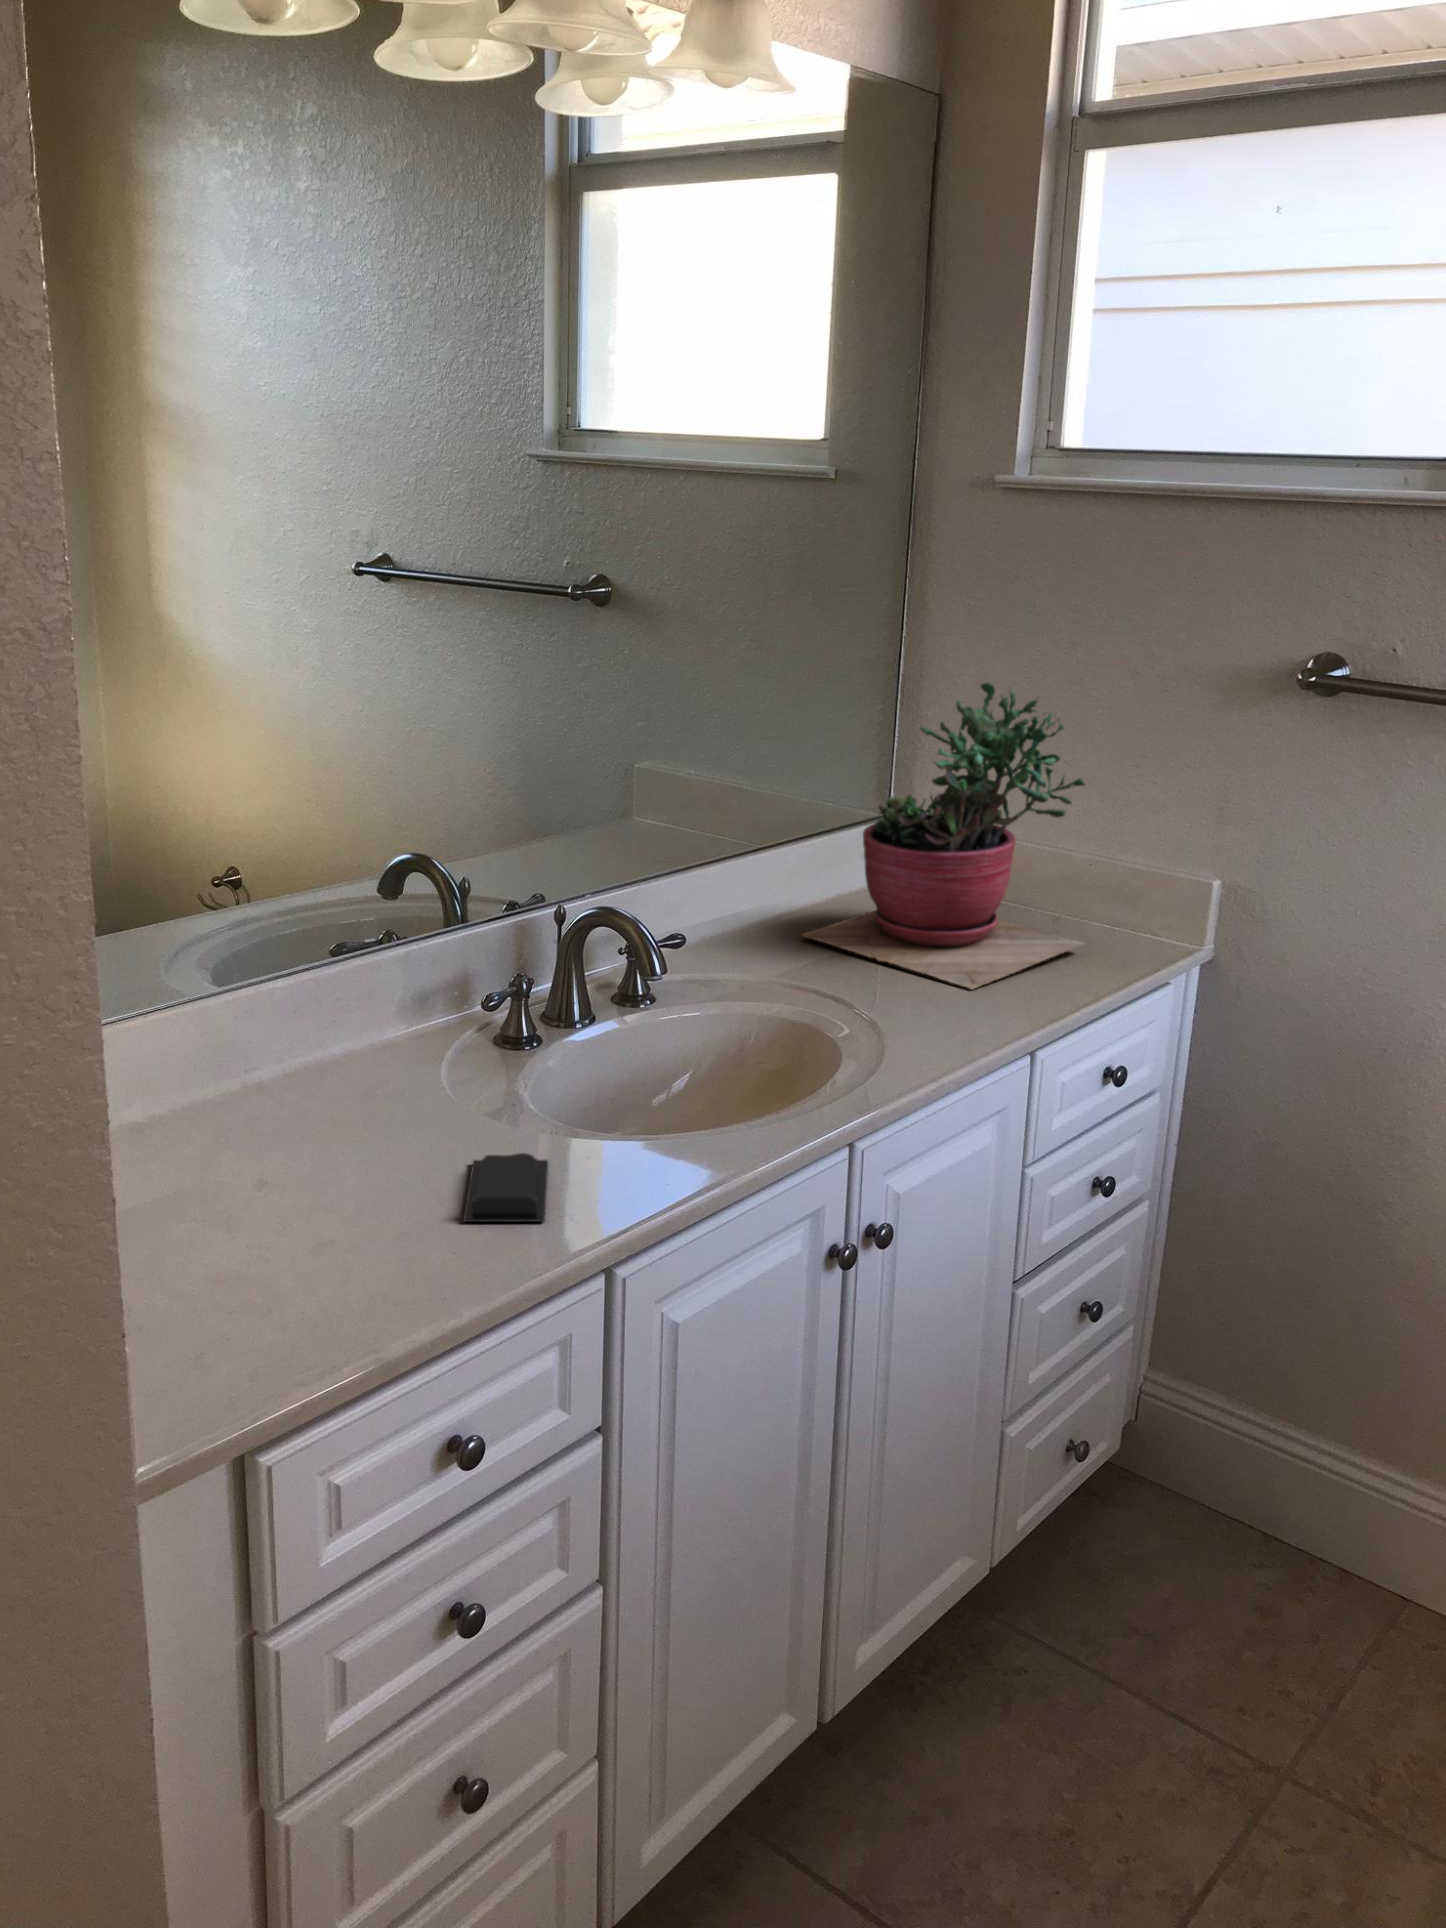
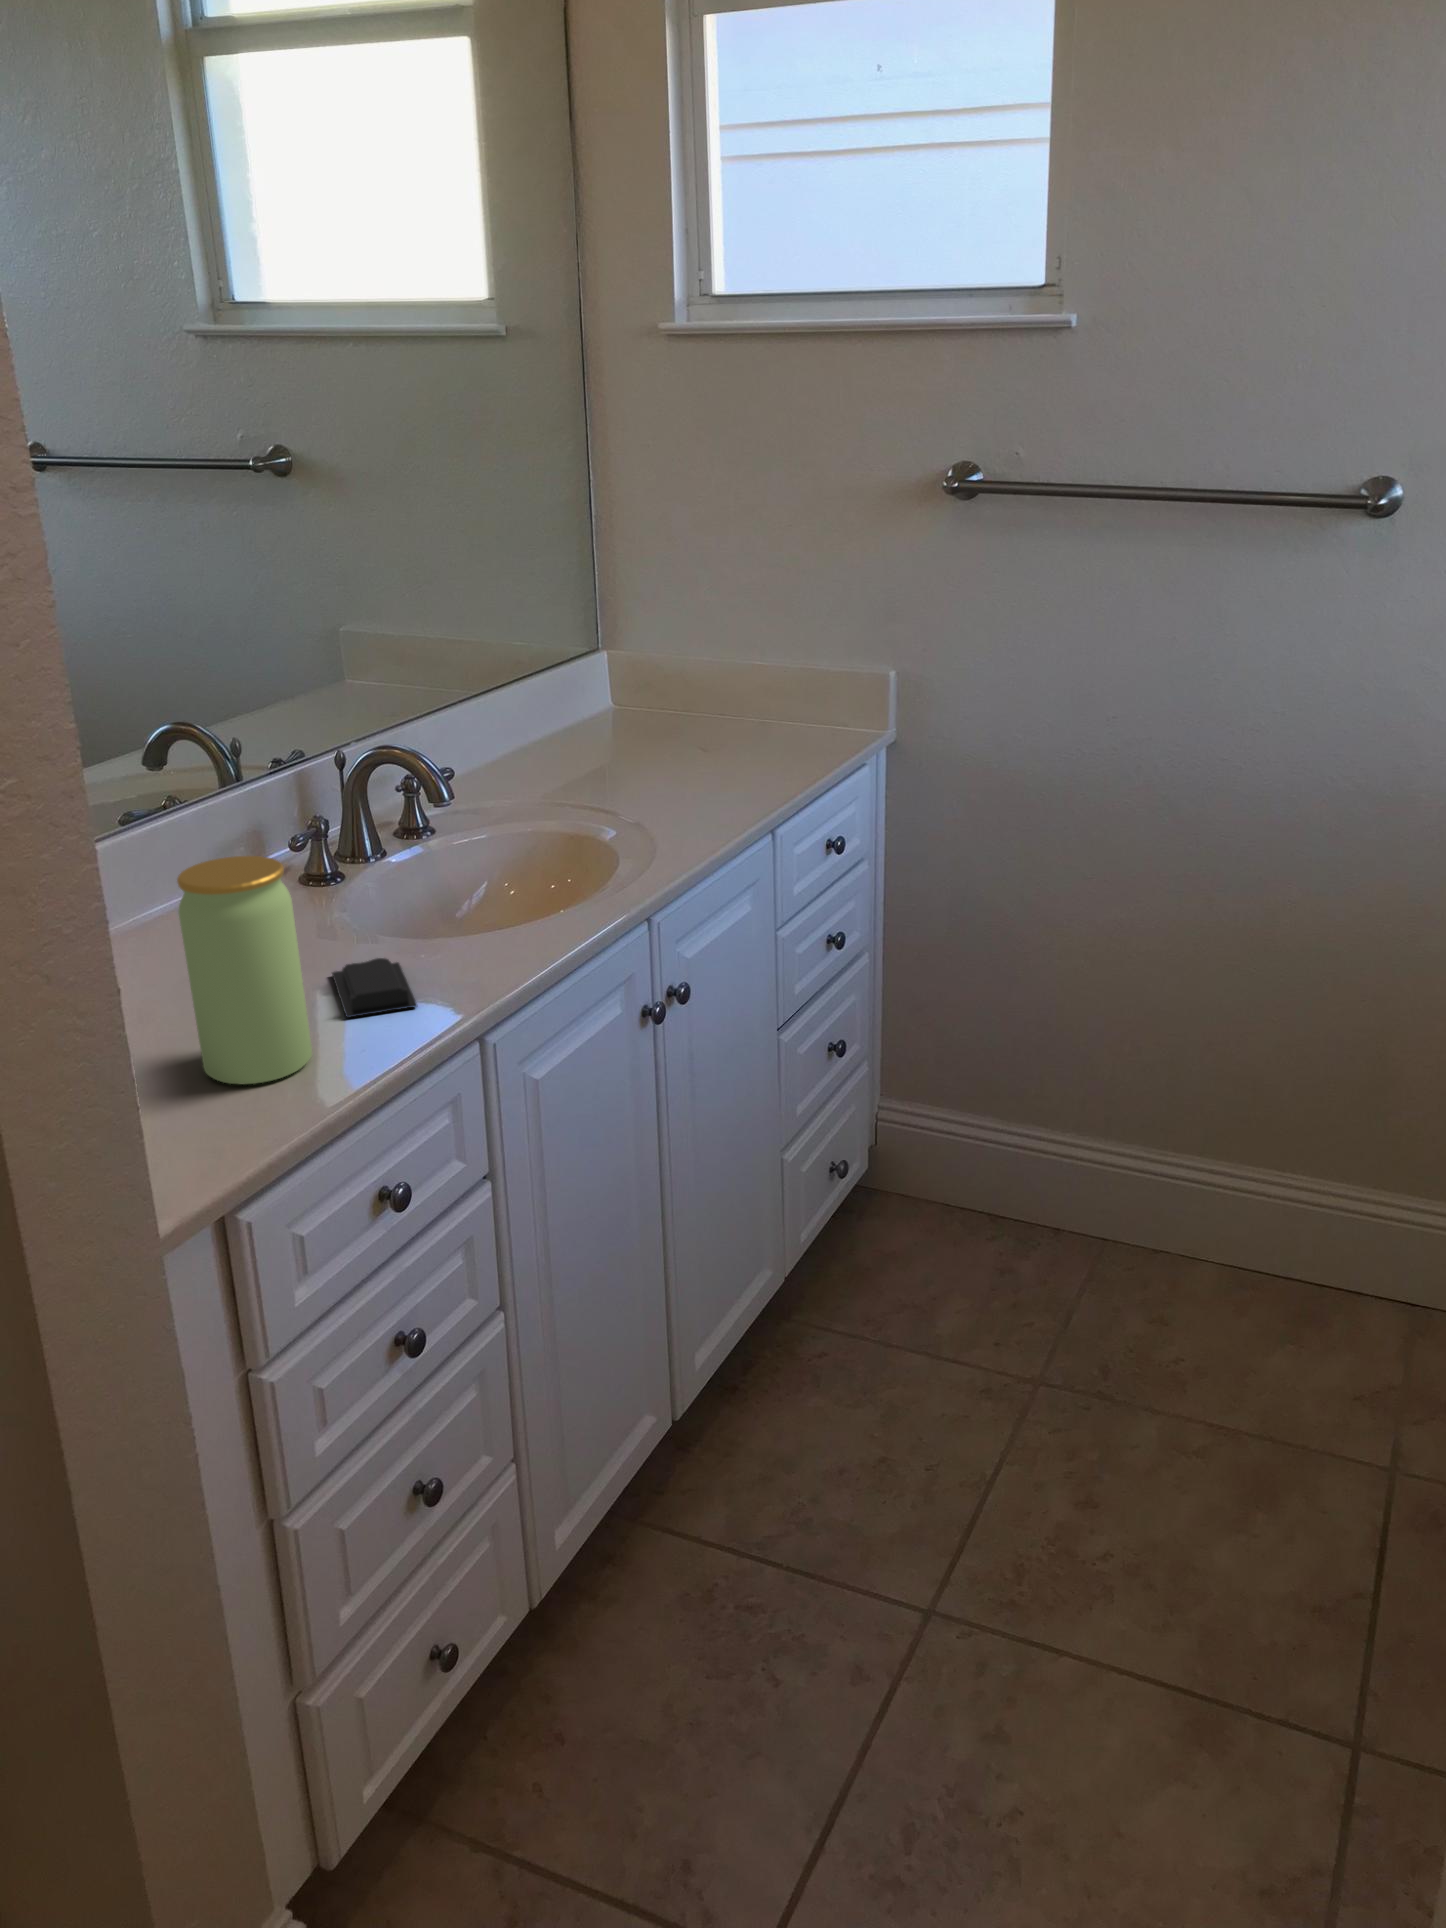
succulent plant: present [802,682,1085,989] -> none [543,512,794,785]
jar: none [278,1028,408,1290] -> present [177,856,312,1084]

